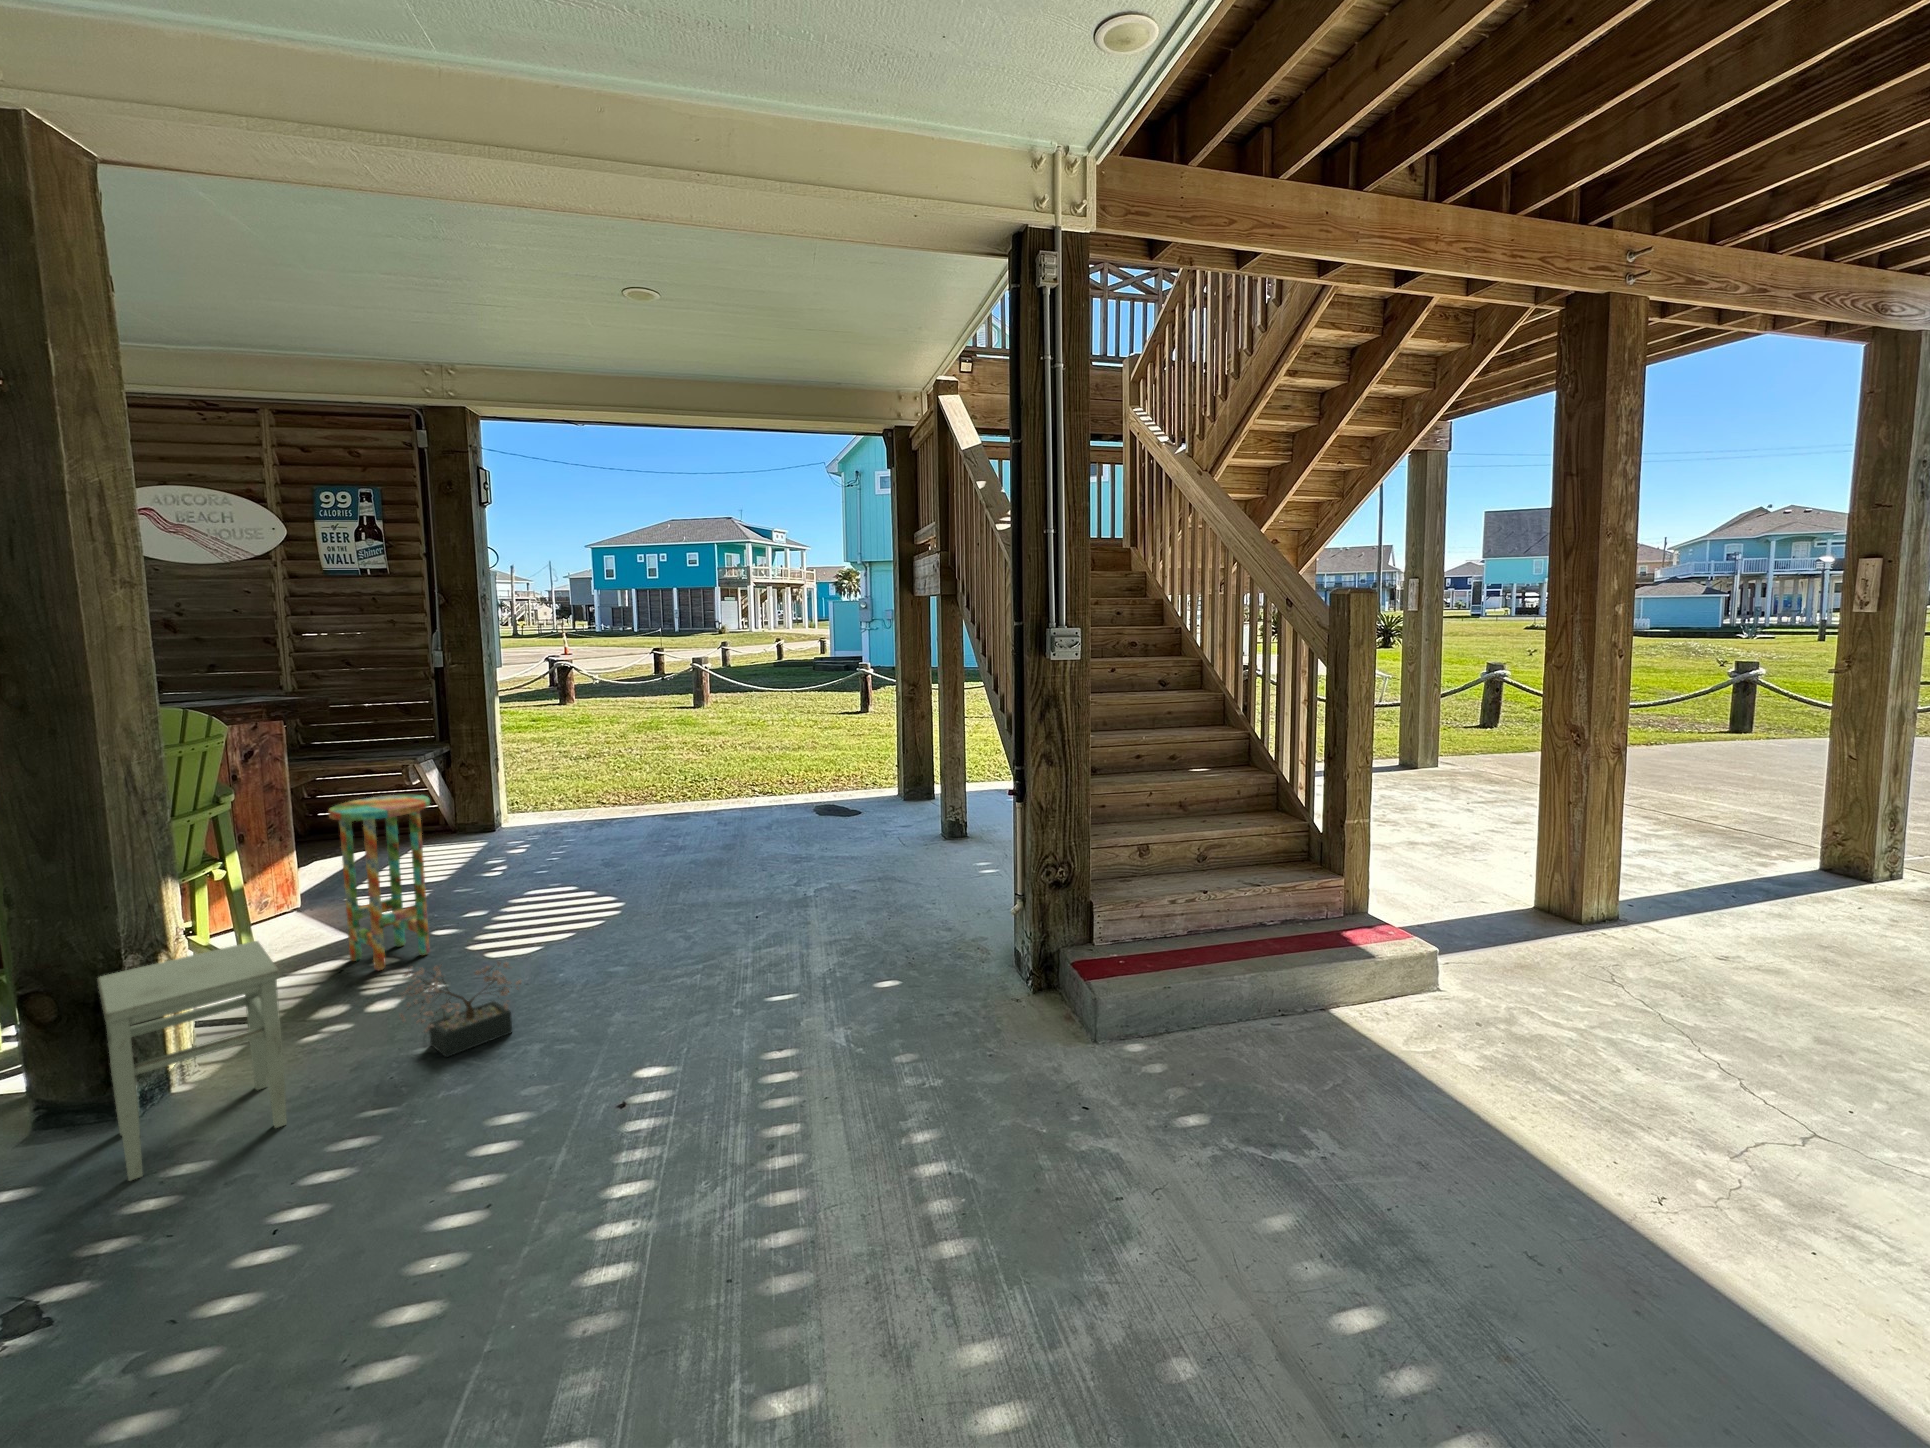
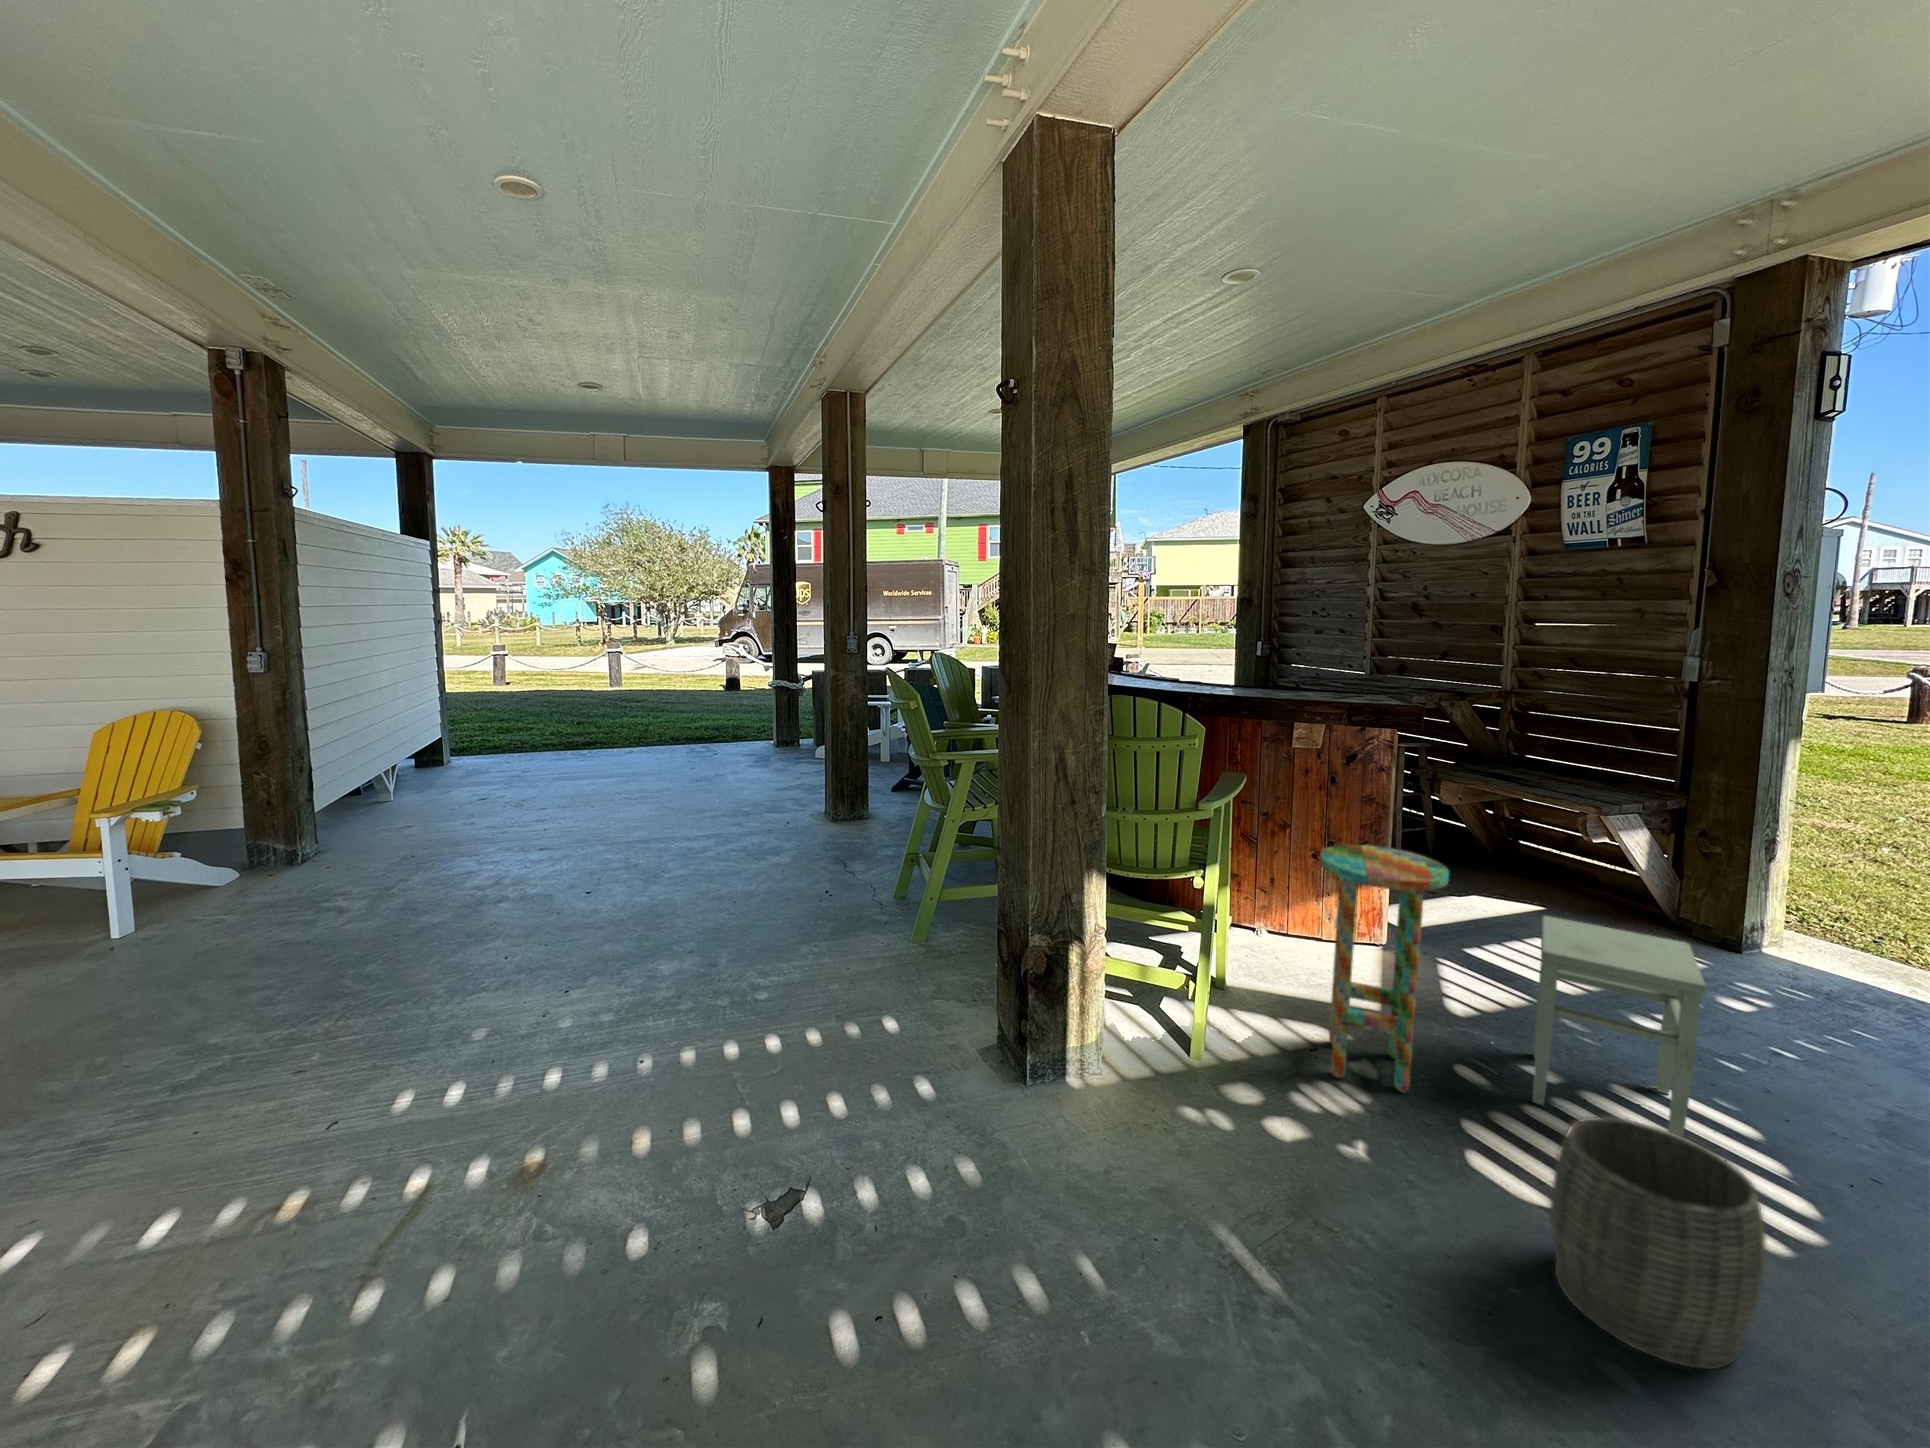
woven basket: none [556,868,641,966] -> present [1550,1117,1766,1369]
stool: present [97,941,287,1181] -> present [1532,916,1707,1137]
decorative plant: present [399,962,522,1057] -> none [1192,1115,1371,1326]

